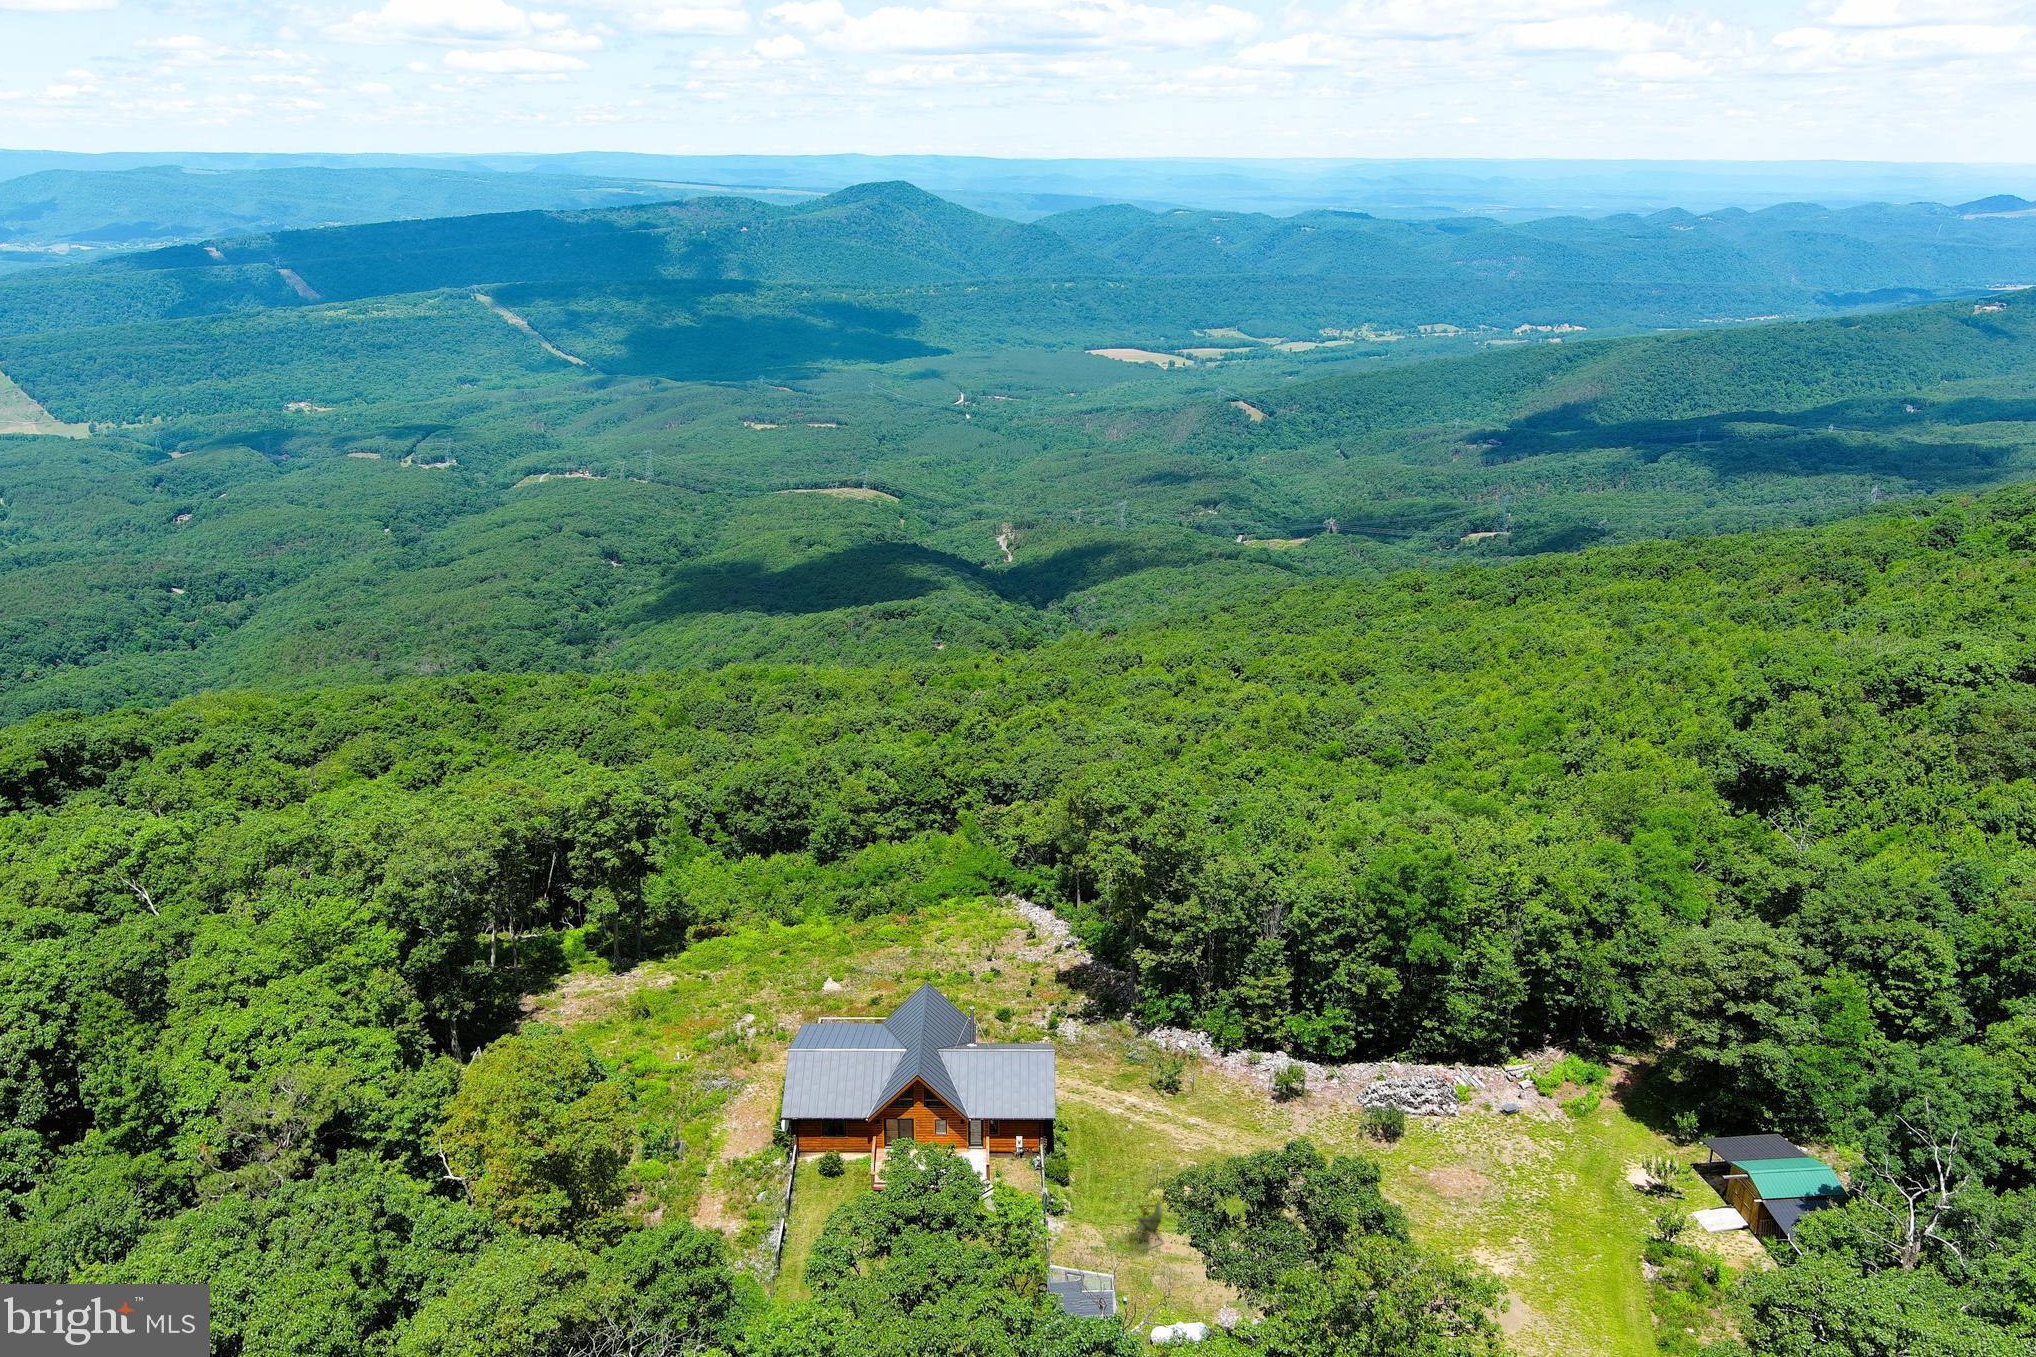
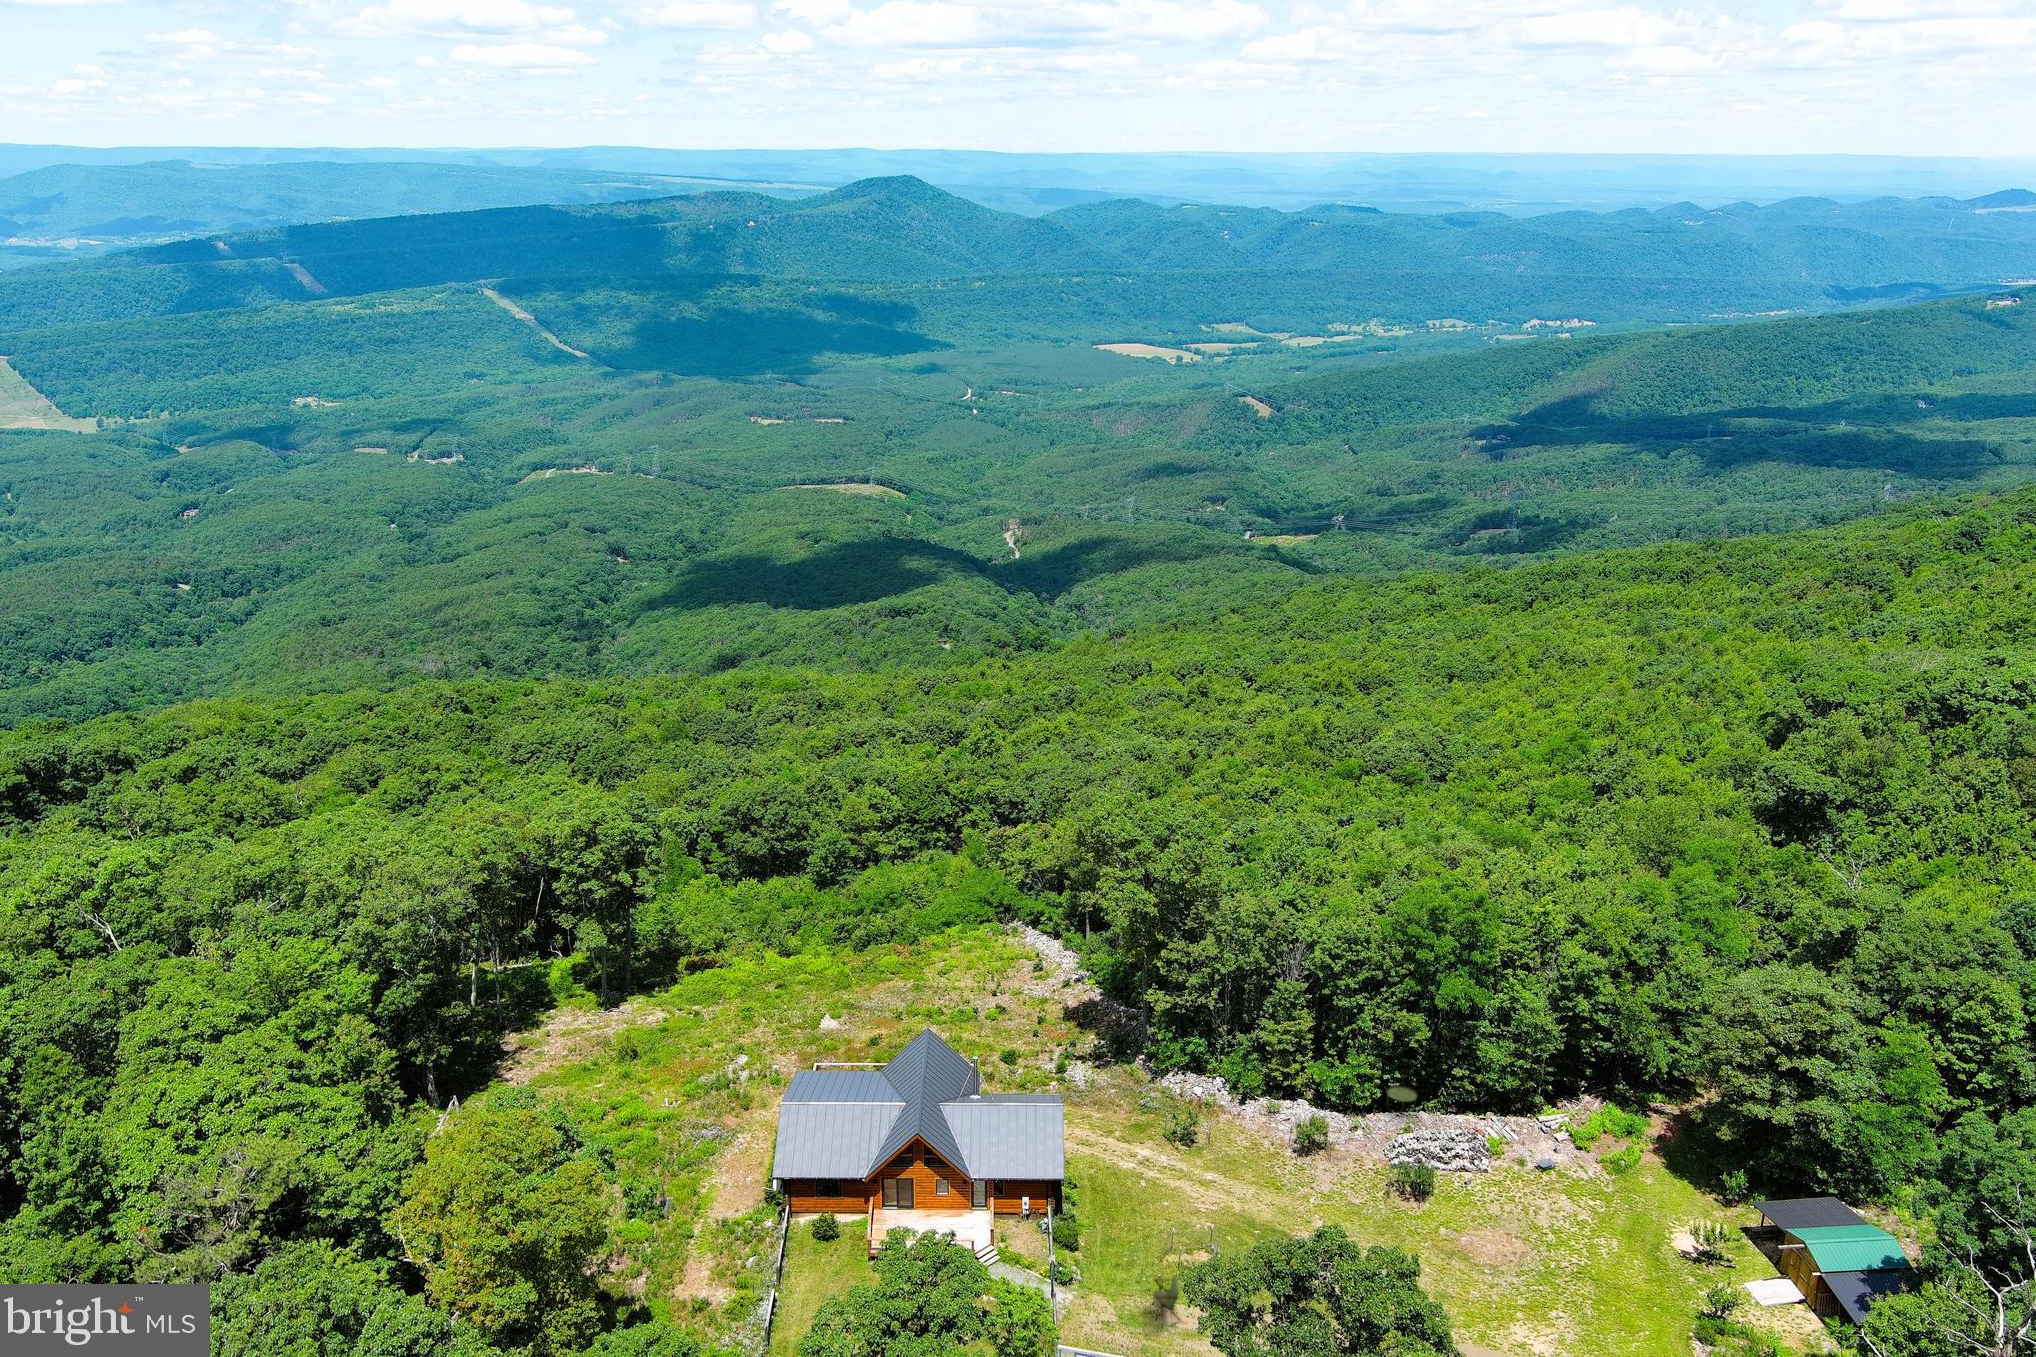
round table: none [1361,1039,1392,1068] -> present [1386,1085,1418,1116]

